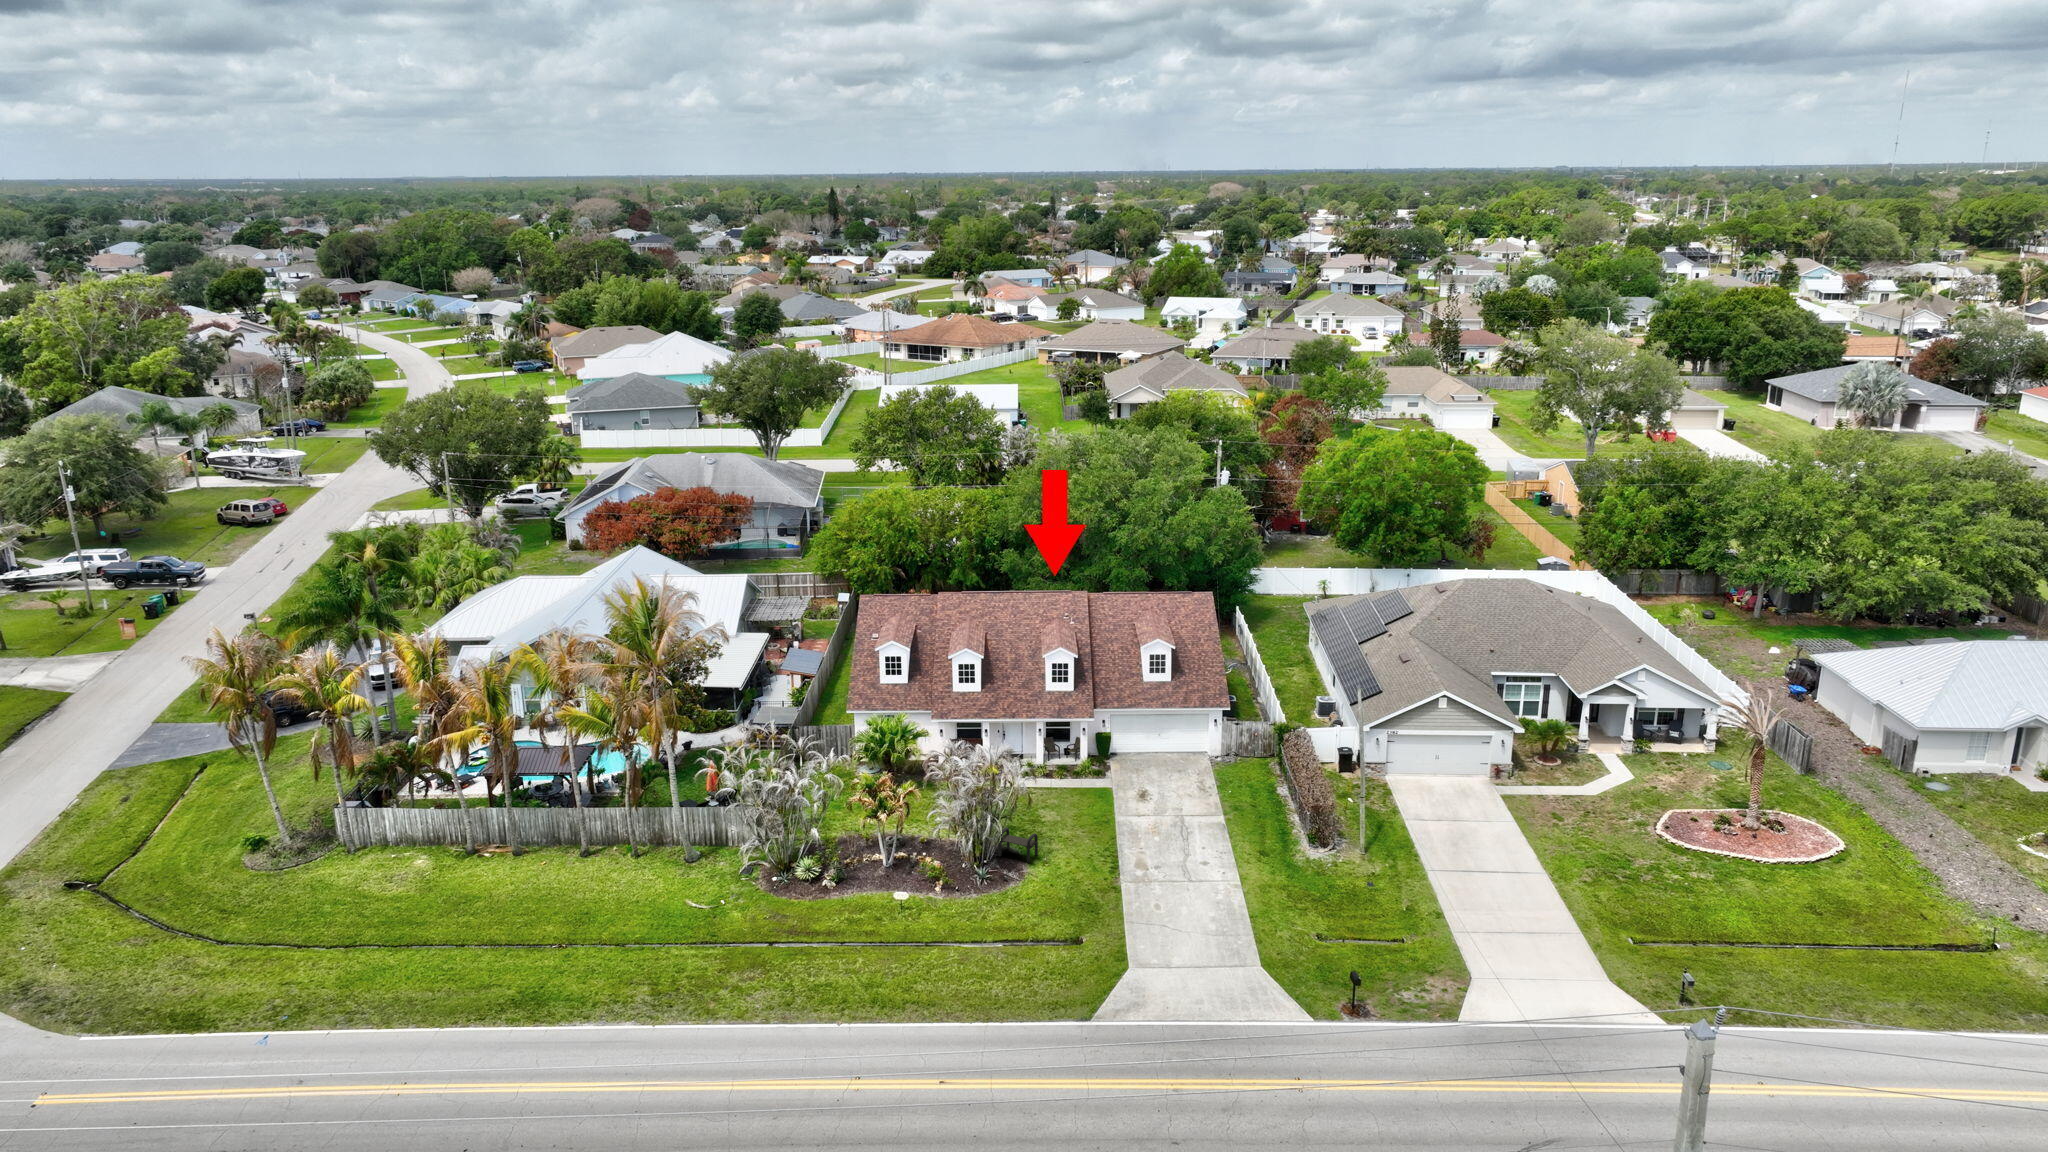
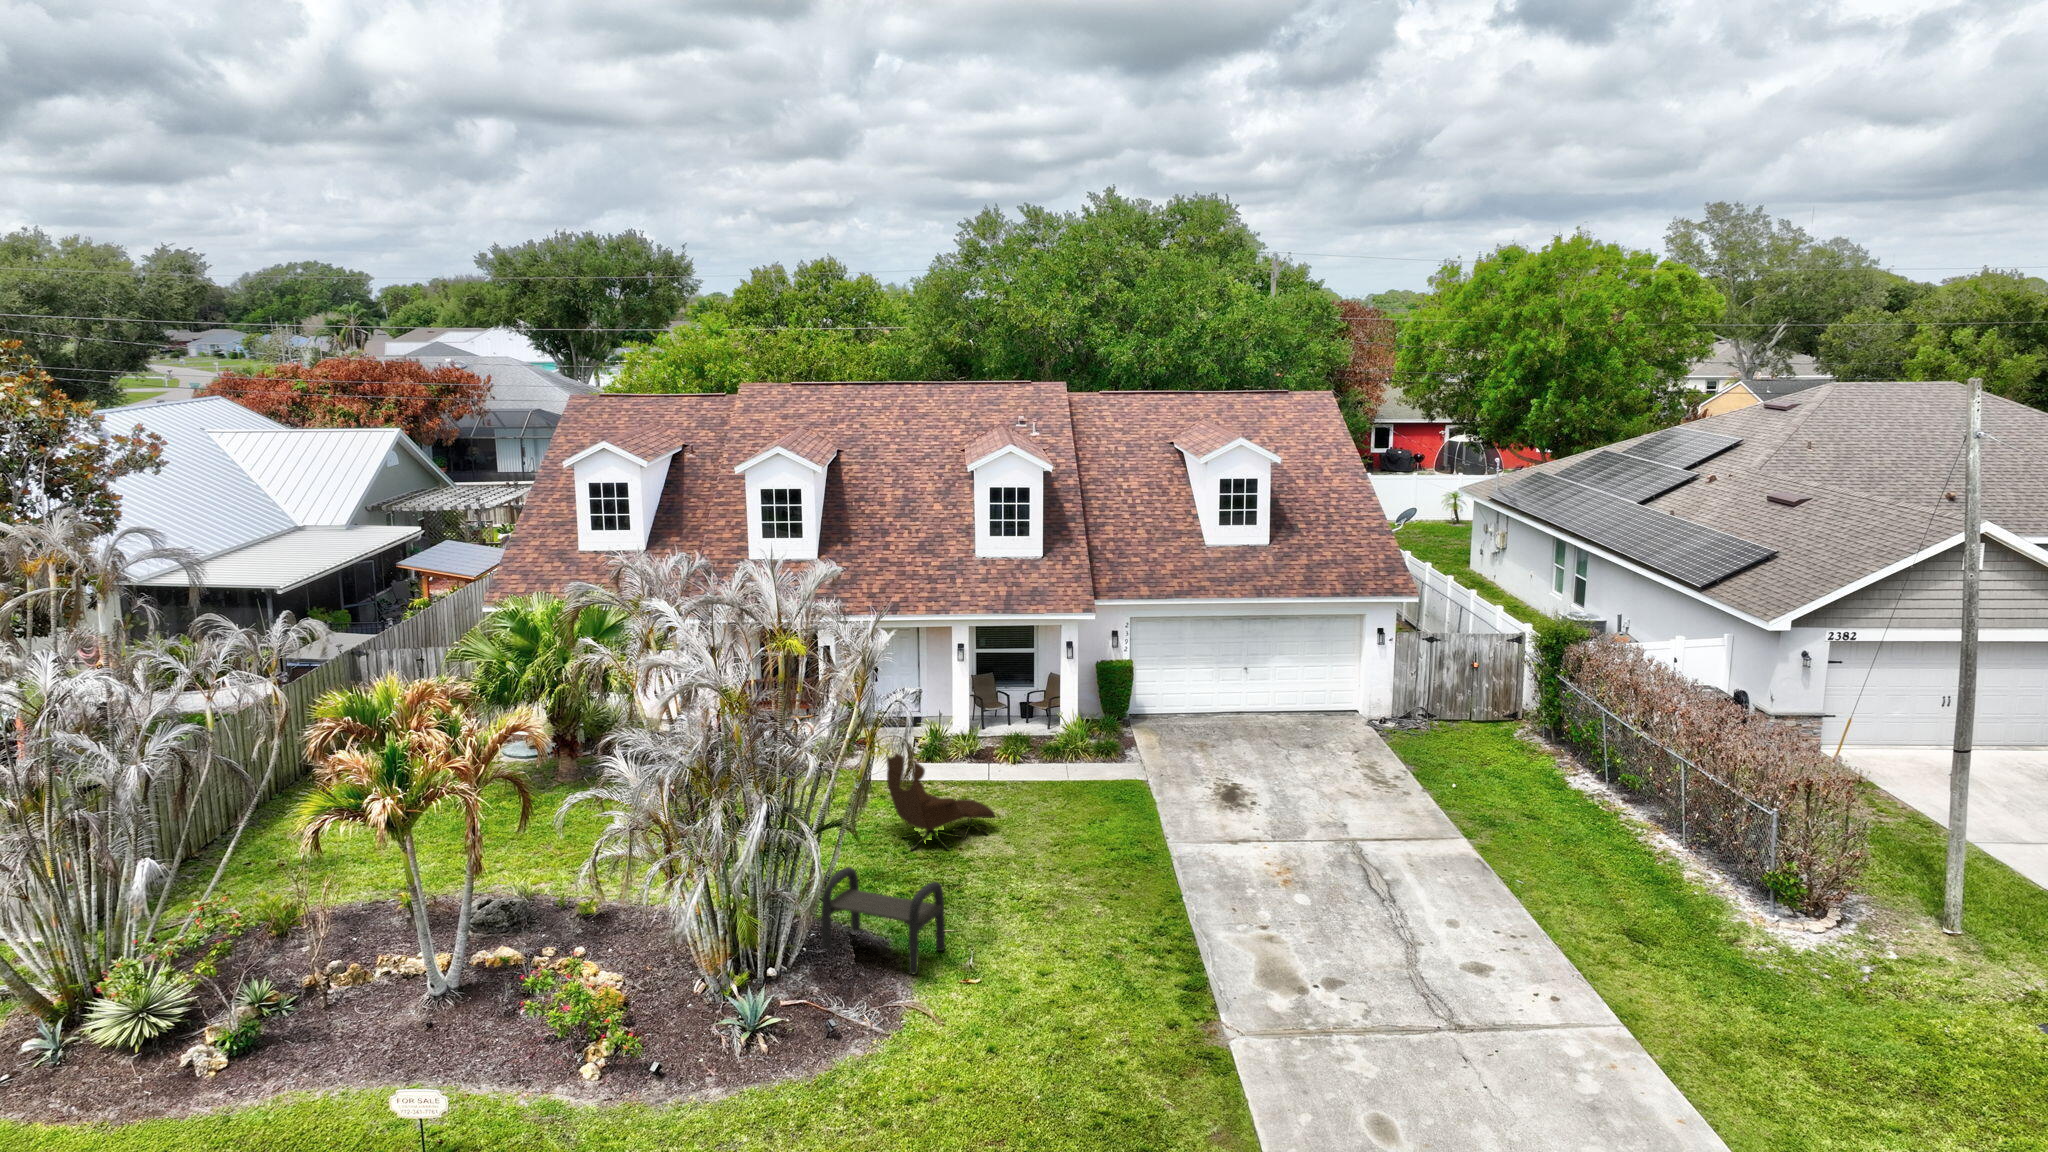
lounge chair: none [1015,782,1054,818] -> present [887,753,995,851]

